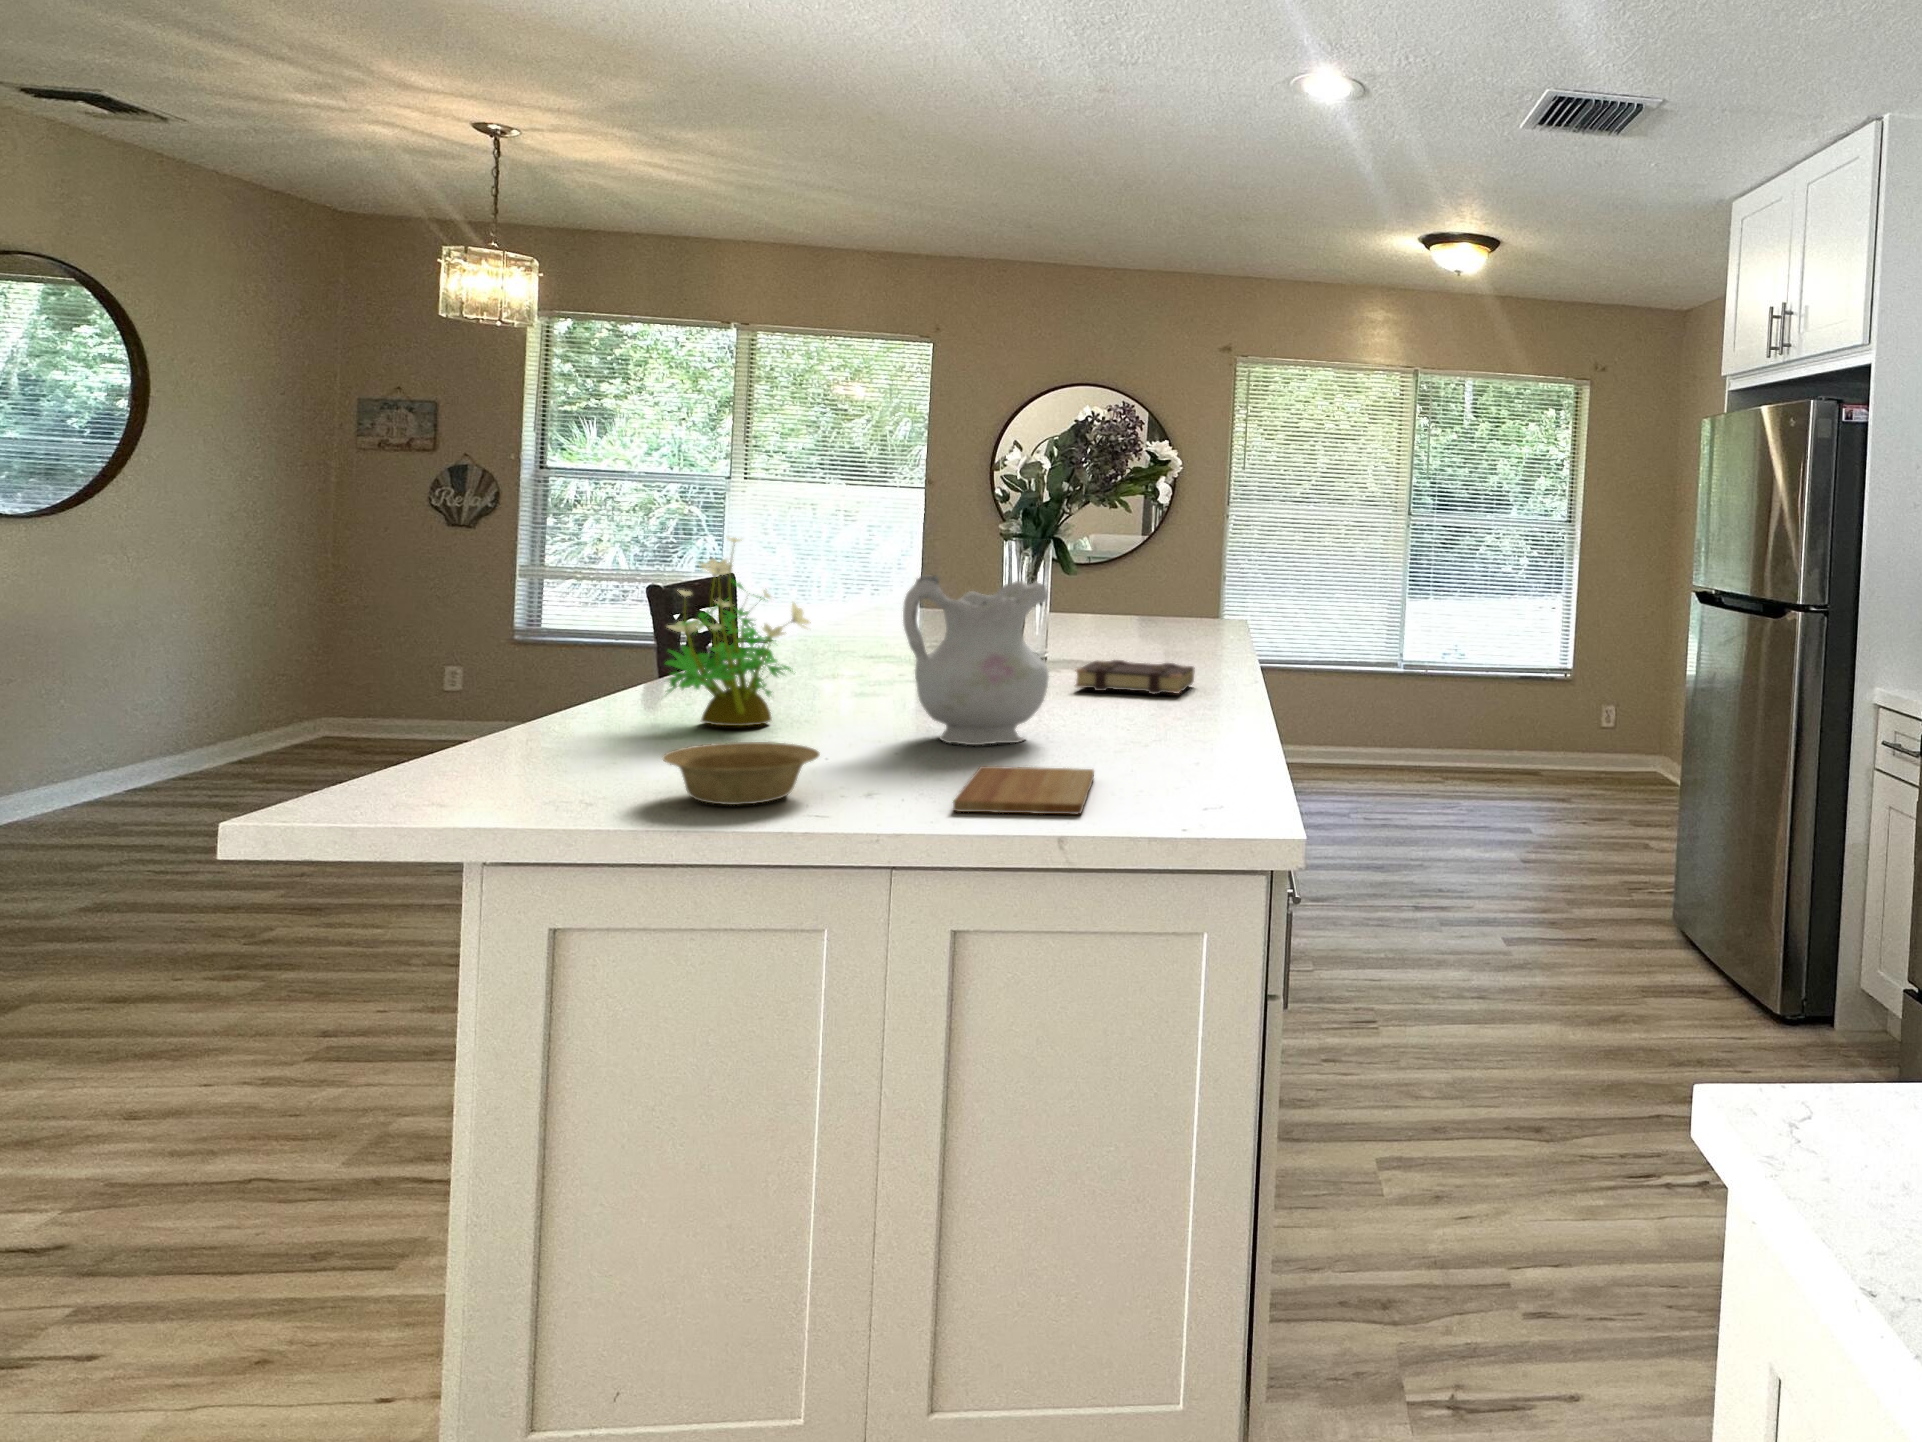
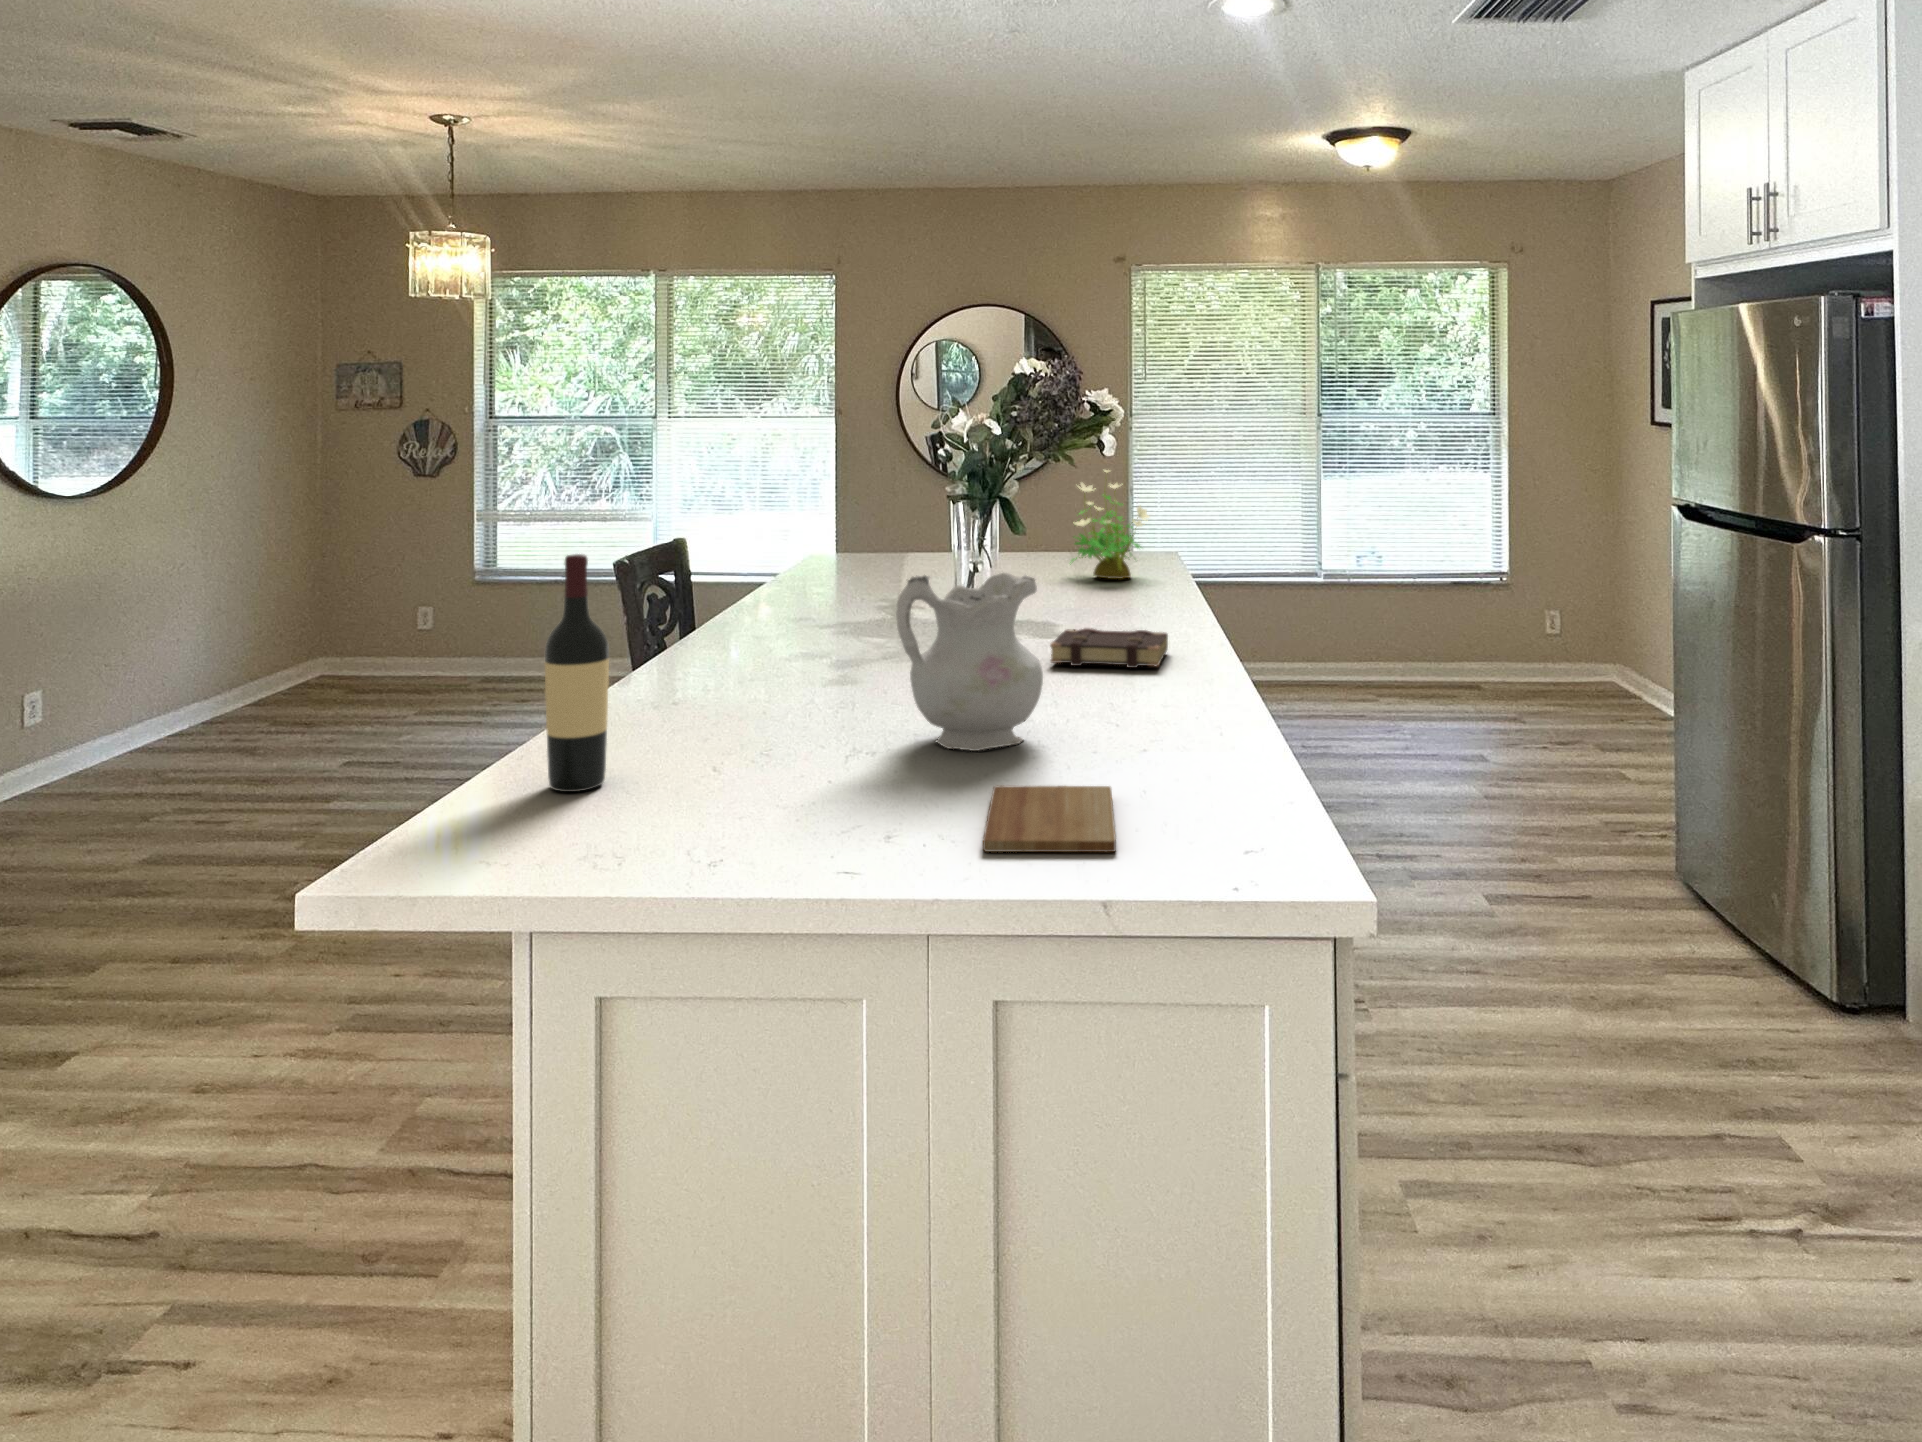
wine bottle: none [522,528,594,763] -> present [545,554,609,792]
potted plant: present [666,538,809,726] -> present [1070,470,1149,579]
bowl: present [663,742,820,805] -> none [692,772,842,848]

